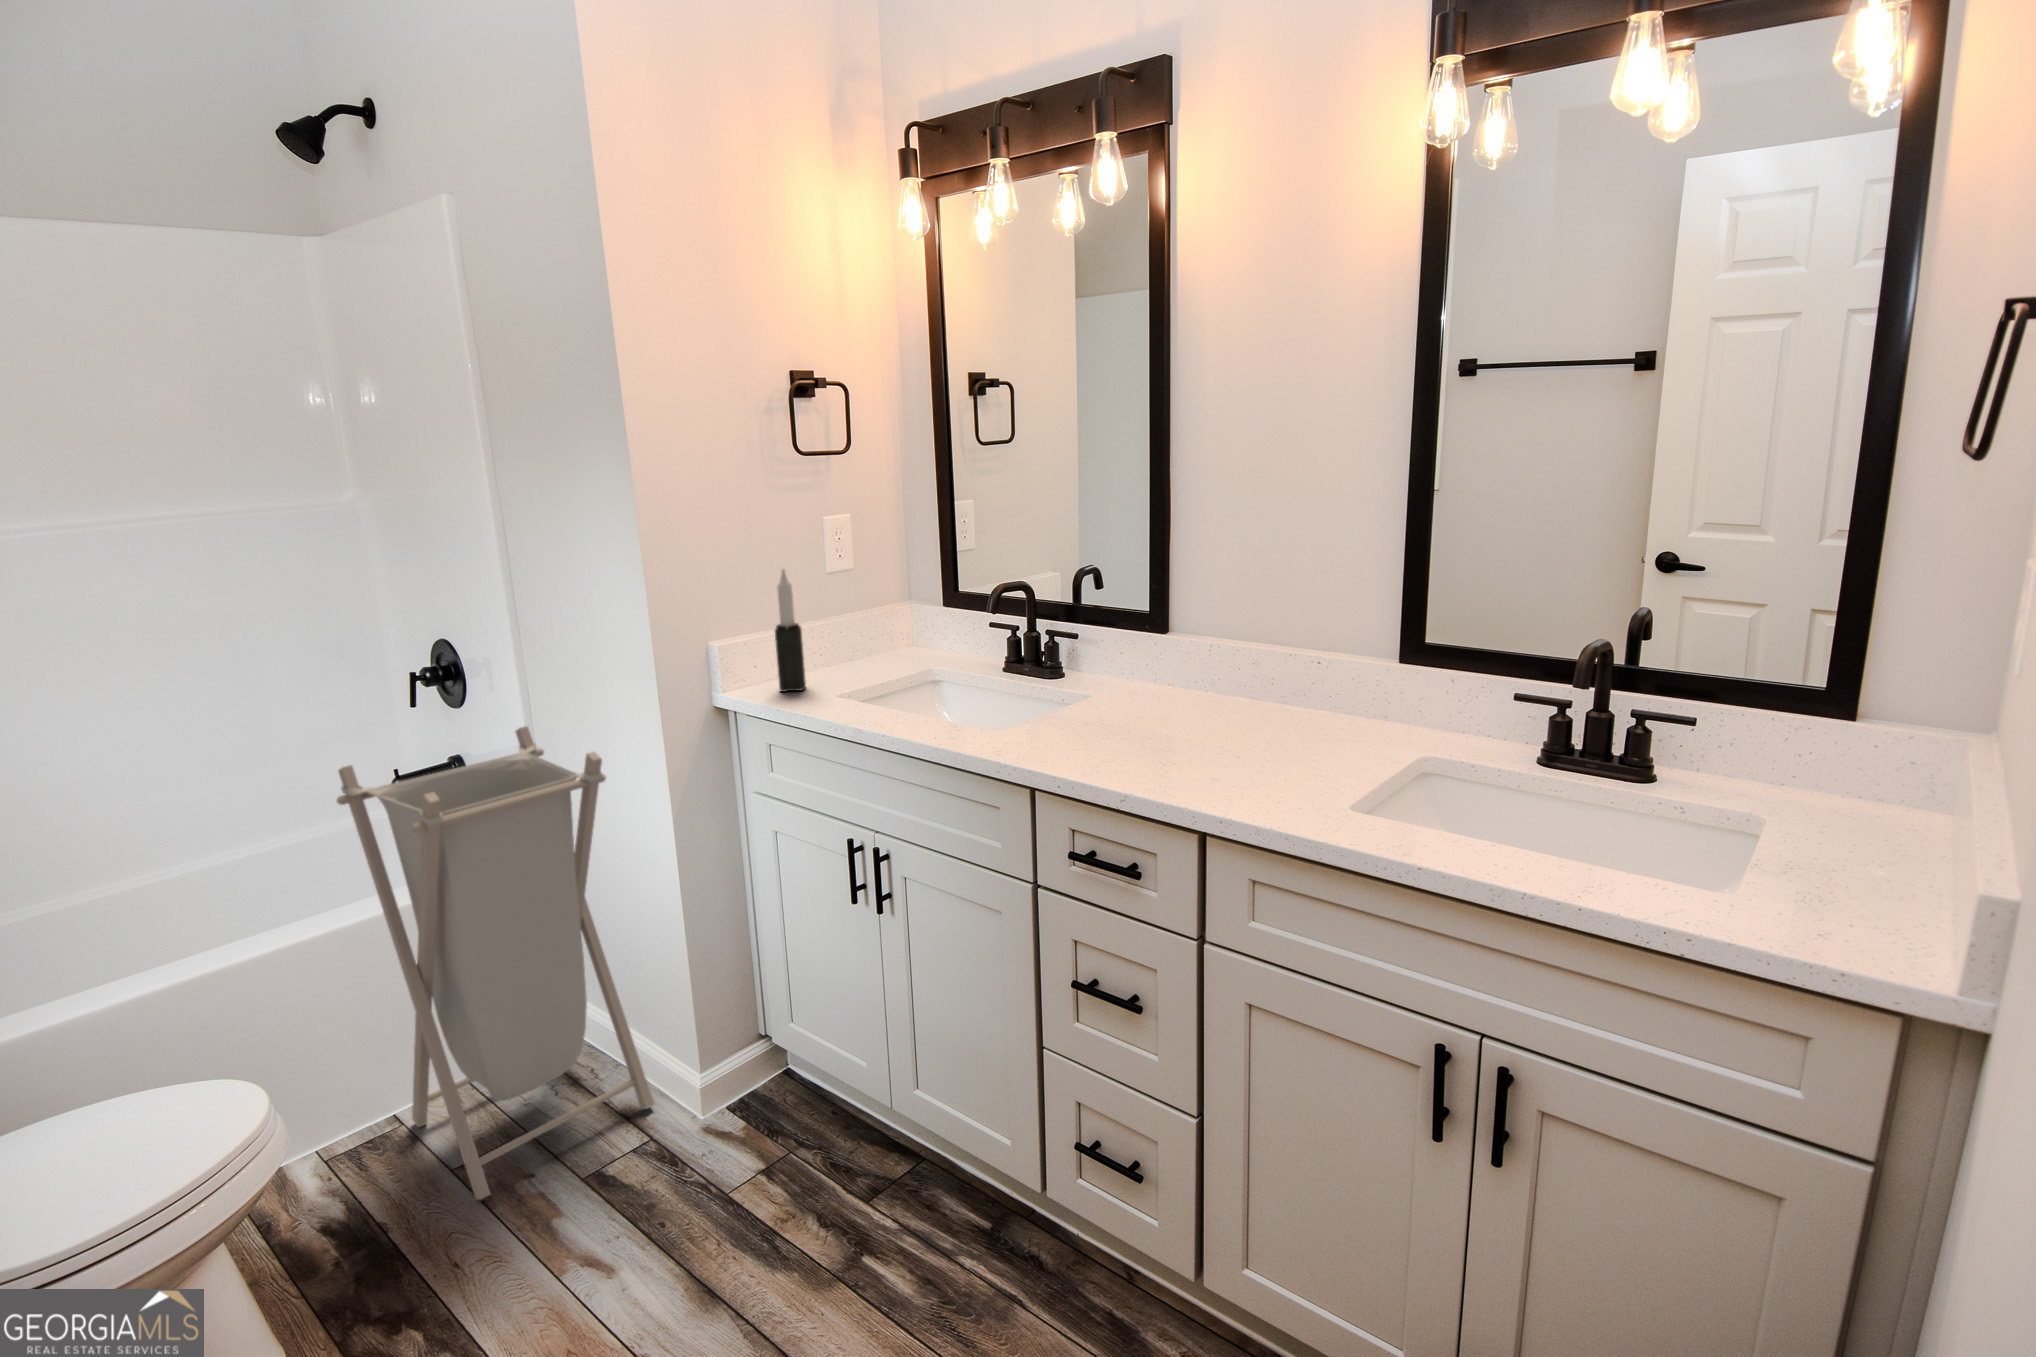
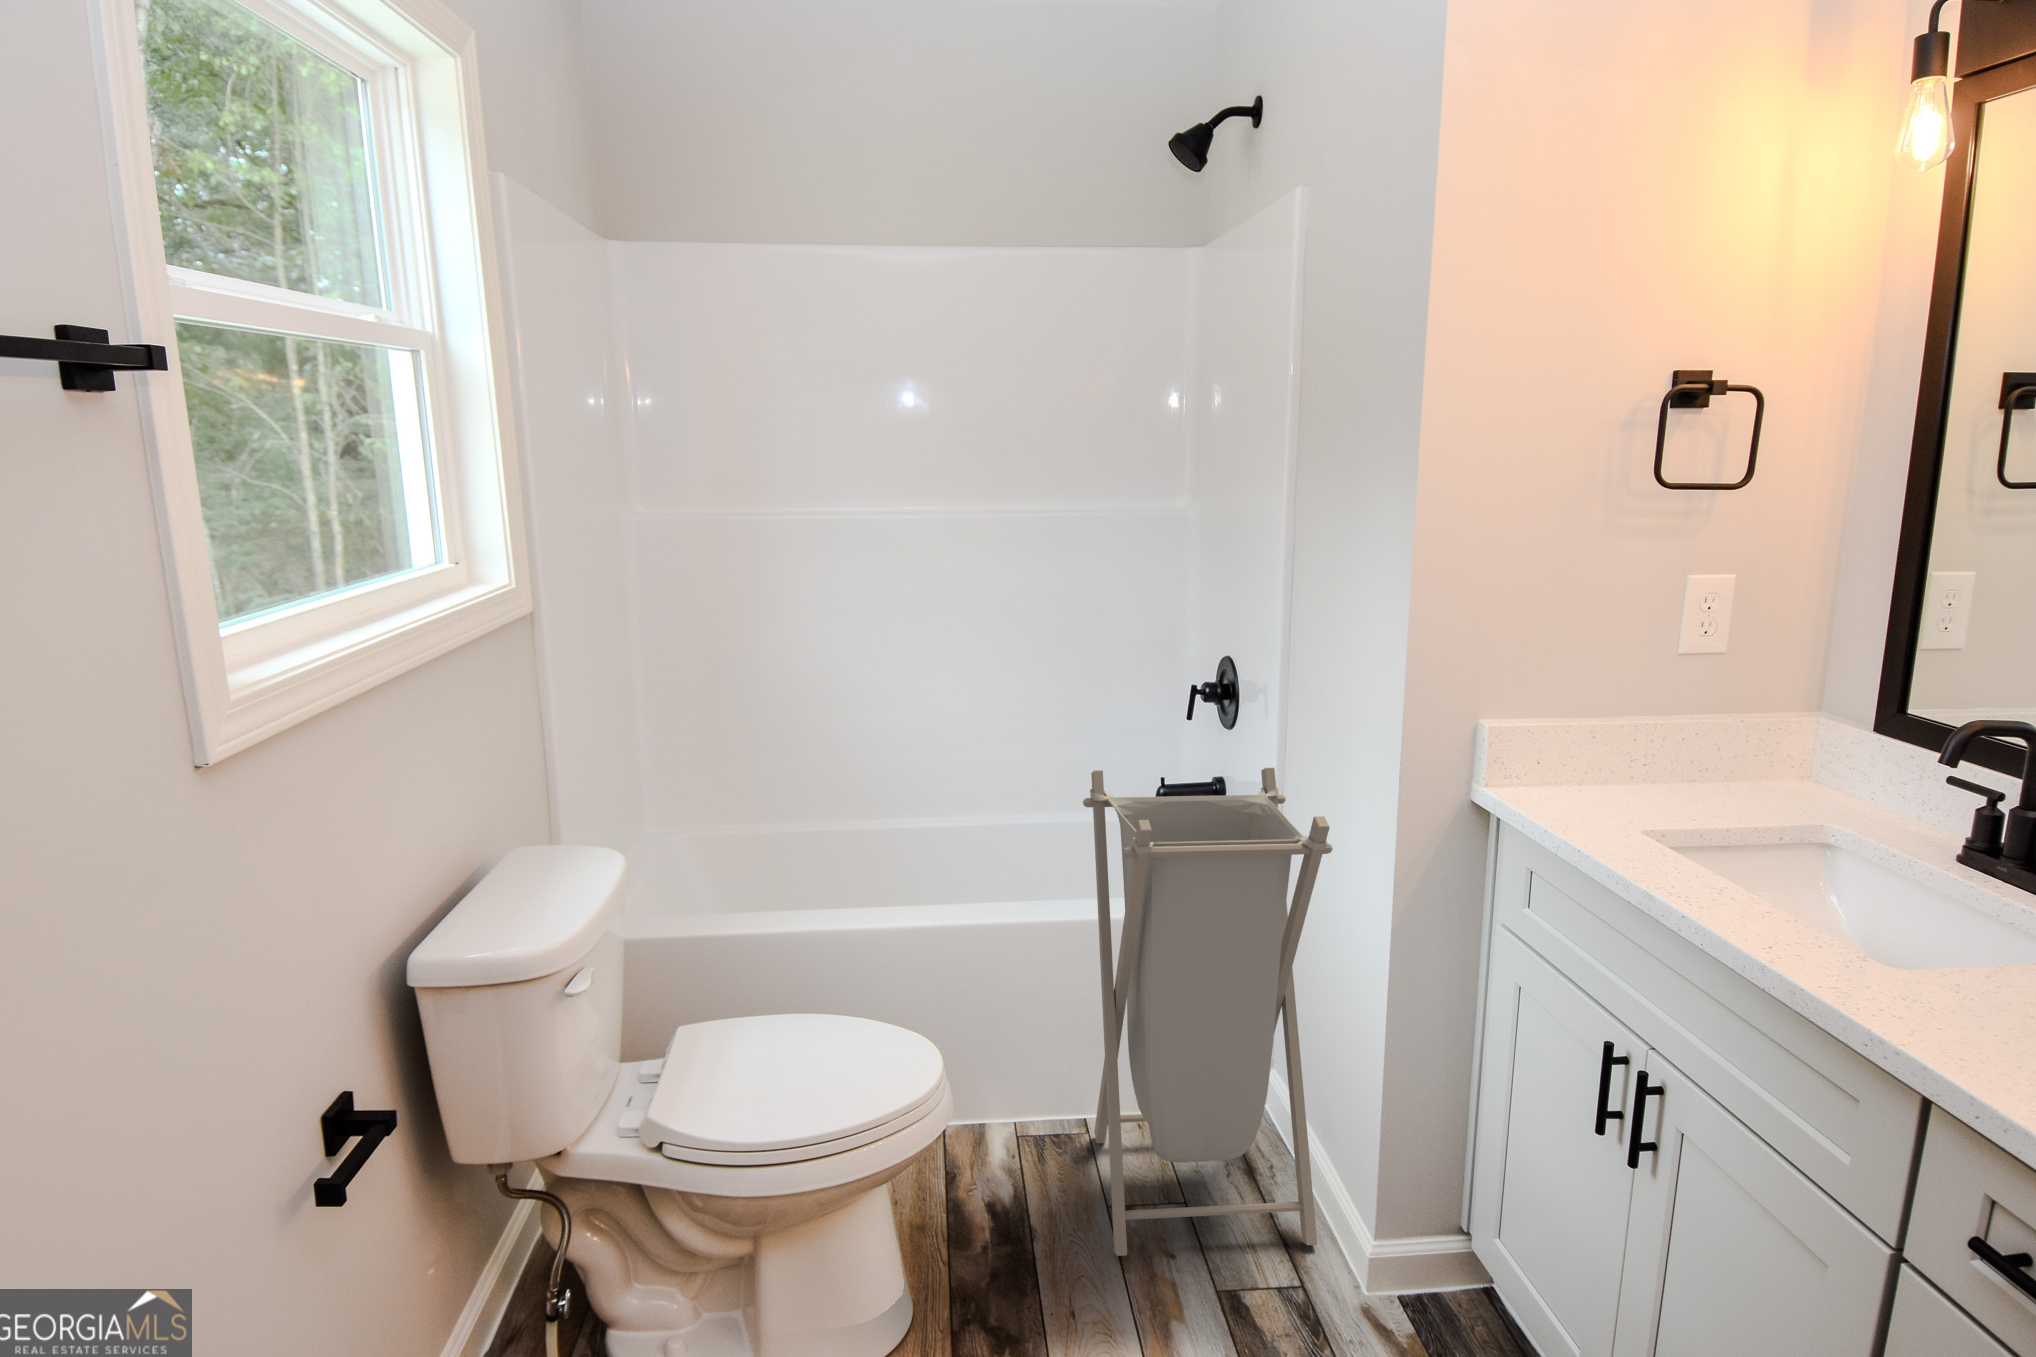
candle: present [775,569,806,692] -> none [1571,634,1621,803]

